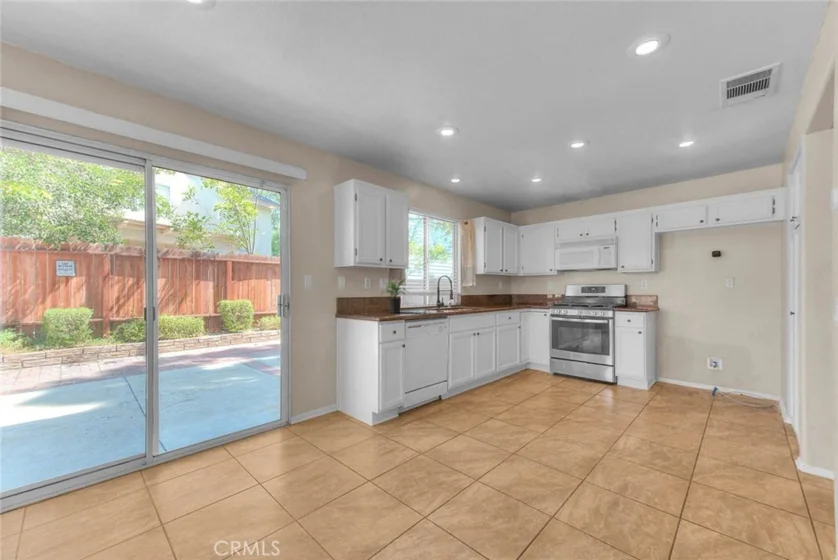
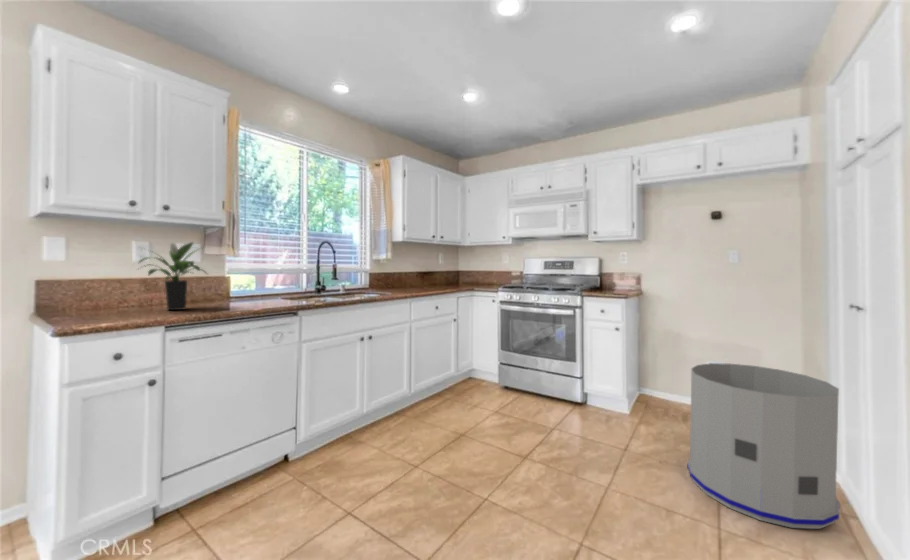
trash can: none [687,352,779,439] -> present [687,363,840,529]

